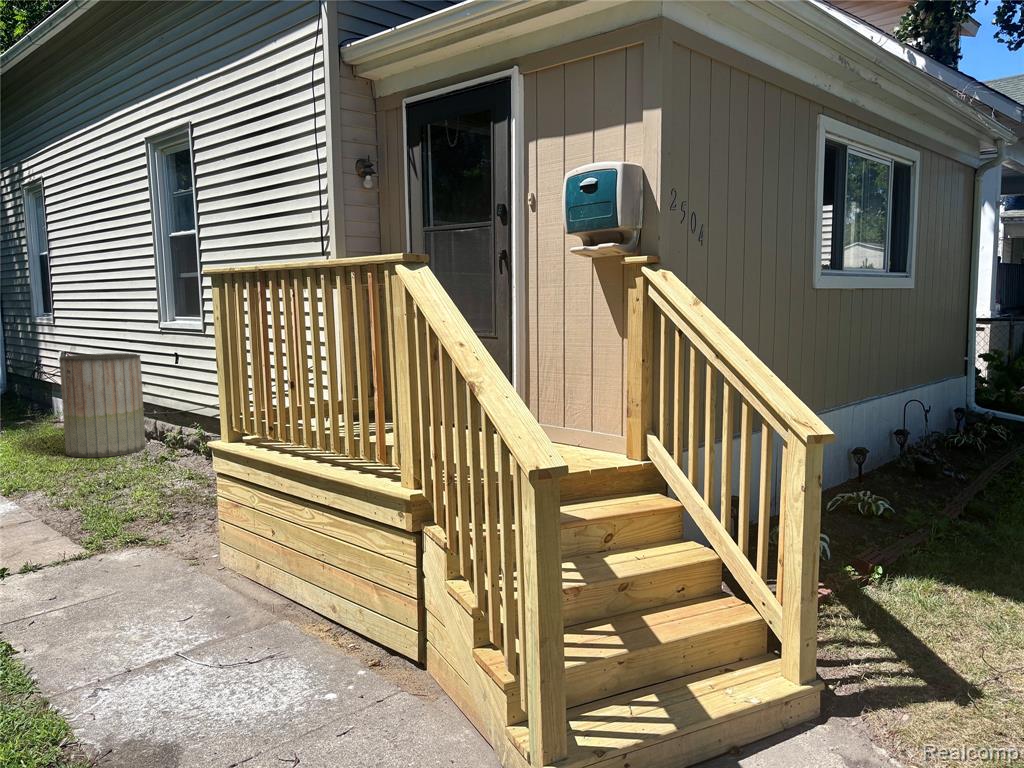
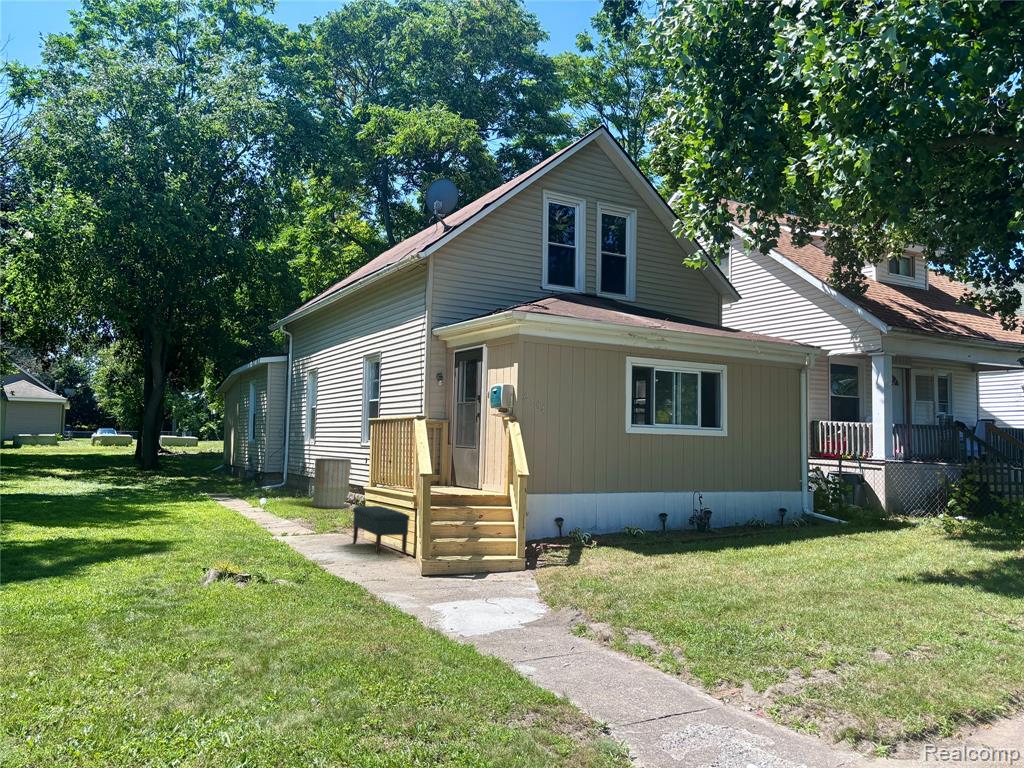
bench: none [208,515,417,715] -> present [353,506,410,555]

